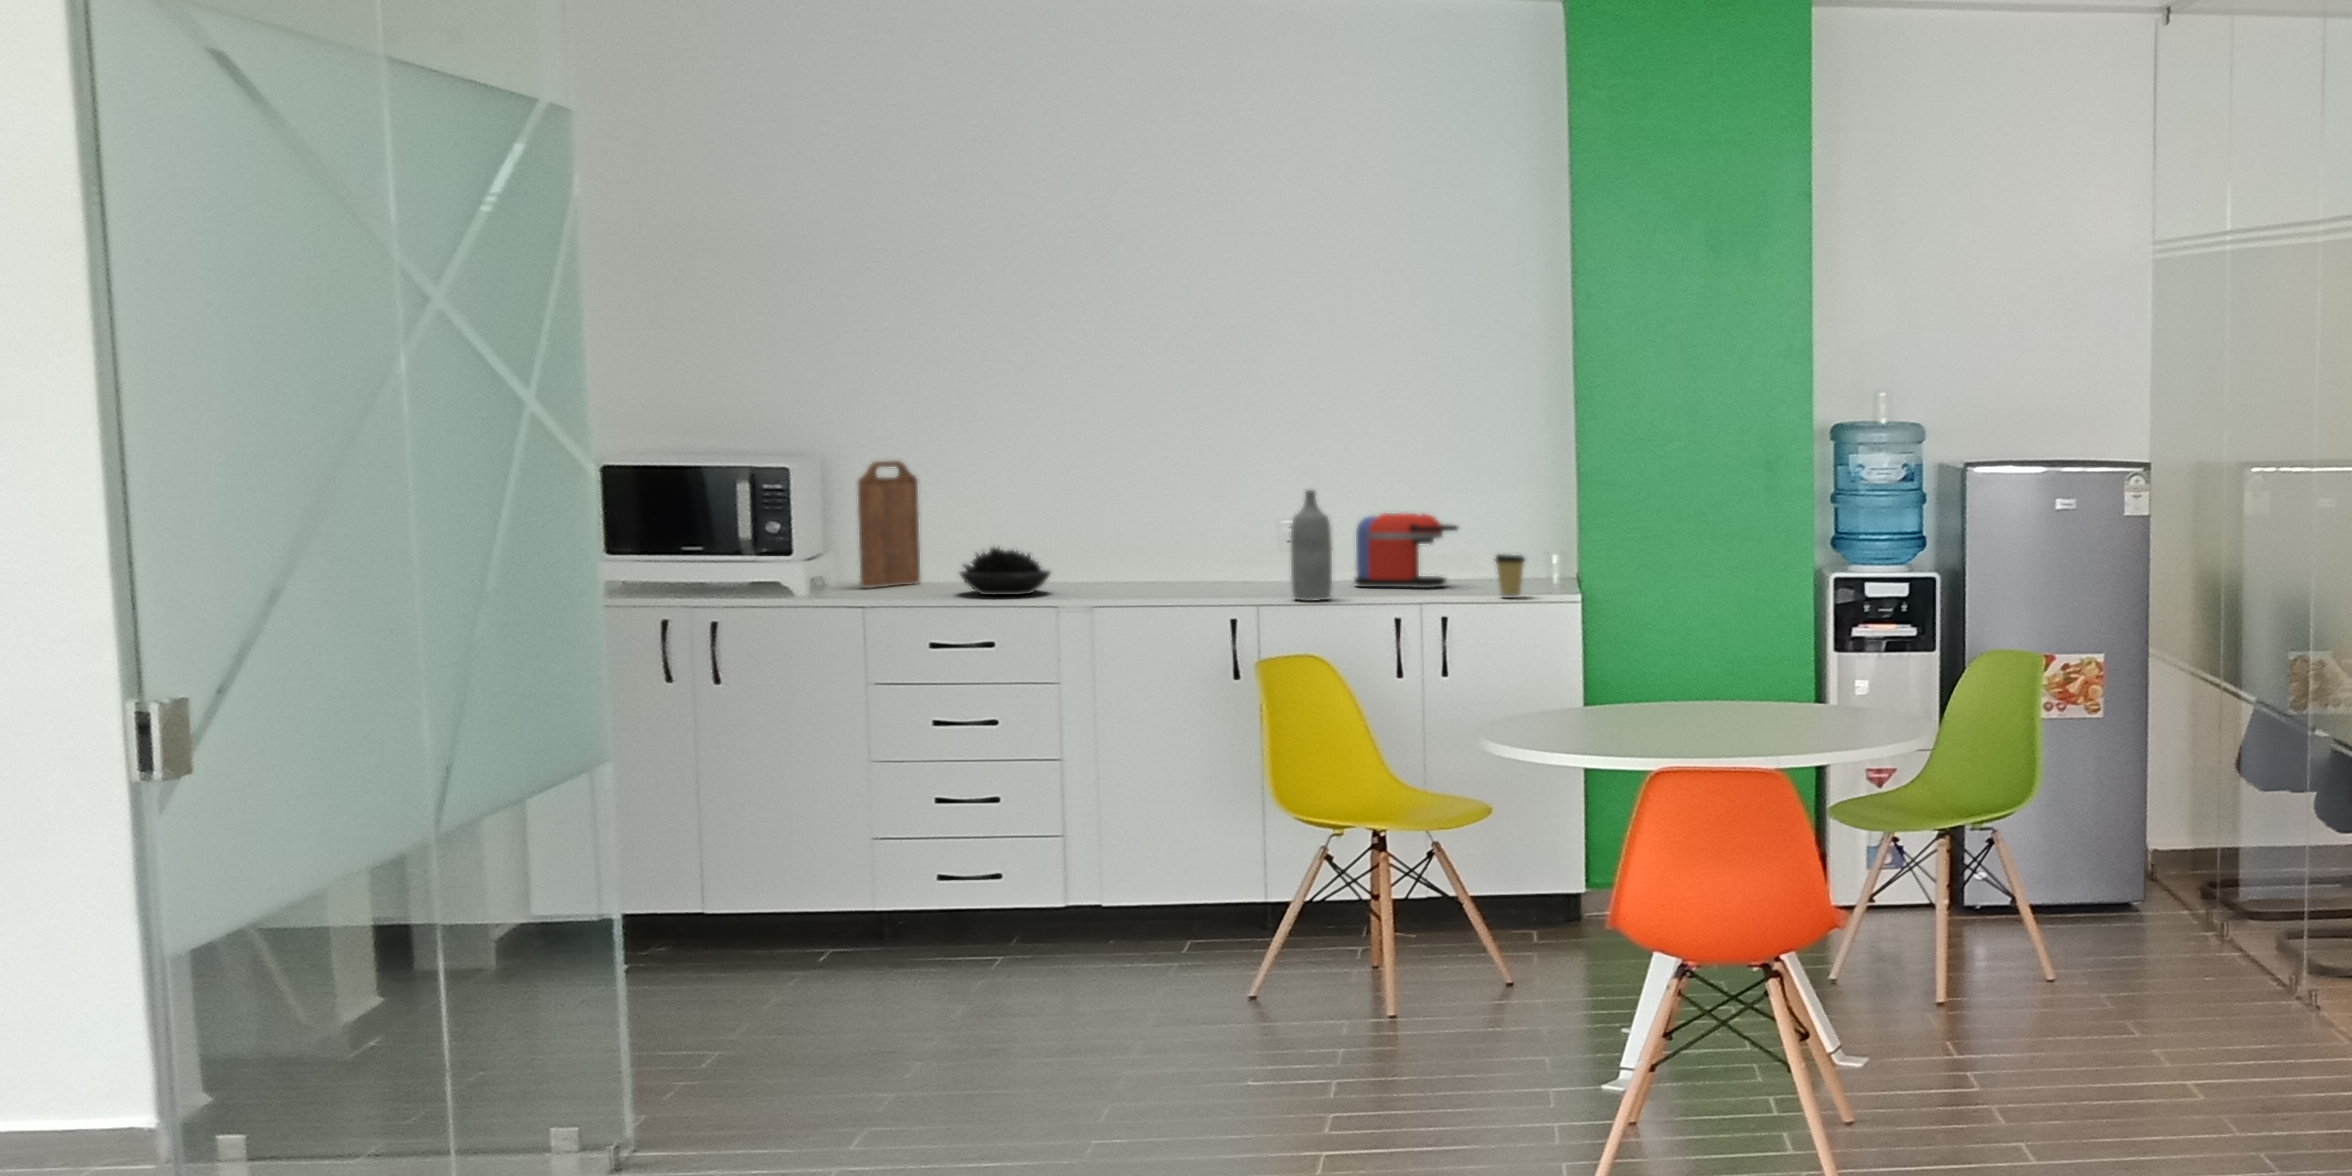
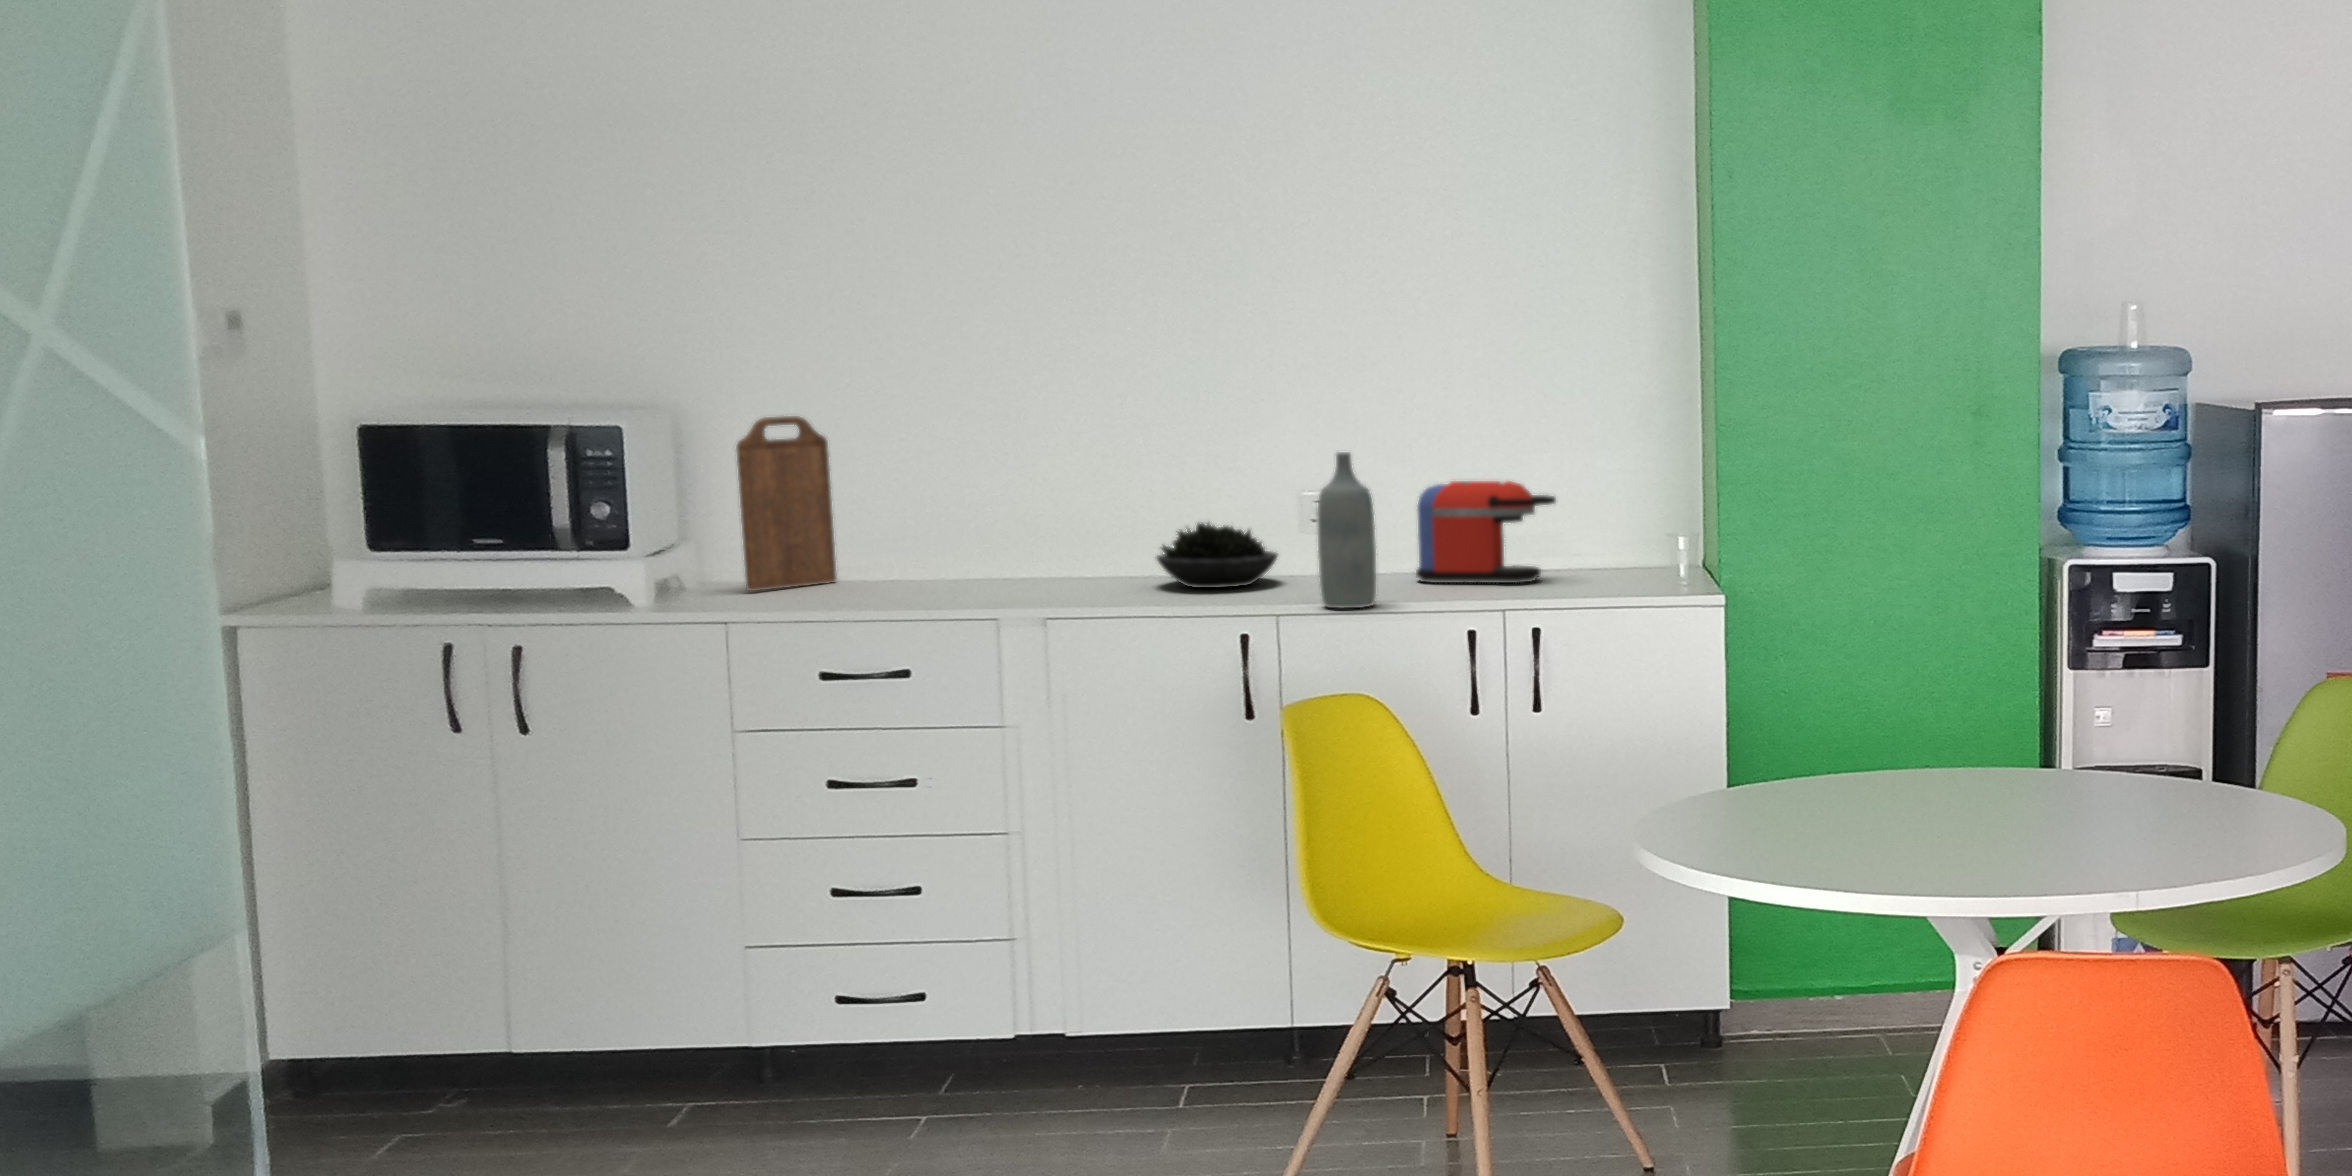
succulent plant: present [960,547,1050,595] -> present [1157,523,1278,588]
coffee cup: present [1495,554,1525,598] -> none [1602,539,1647,600]

